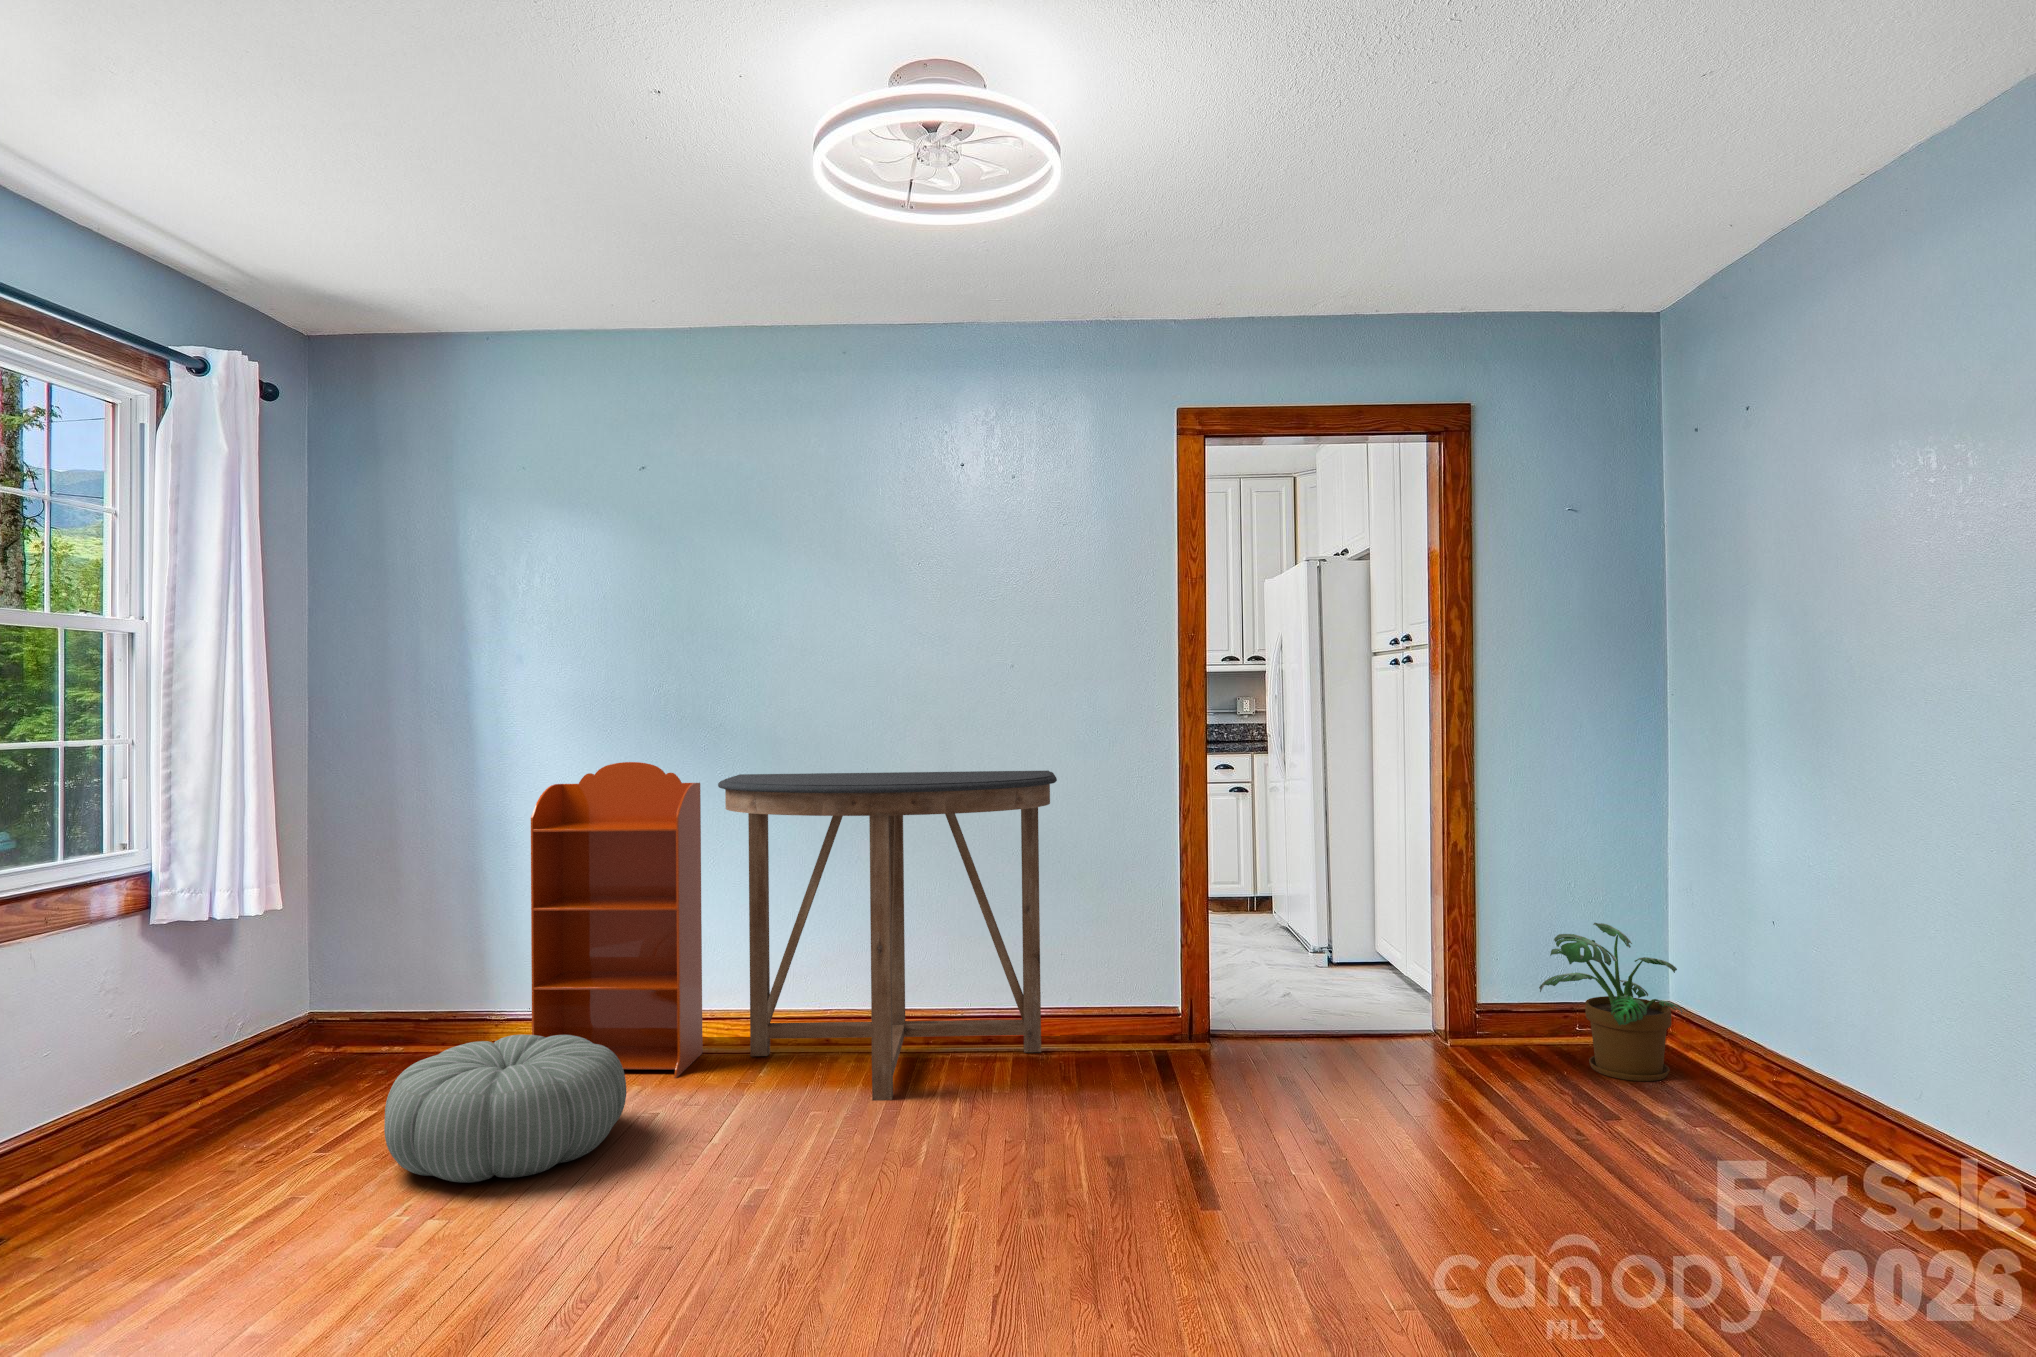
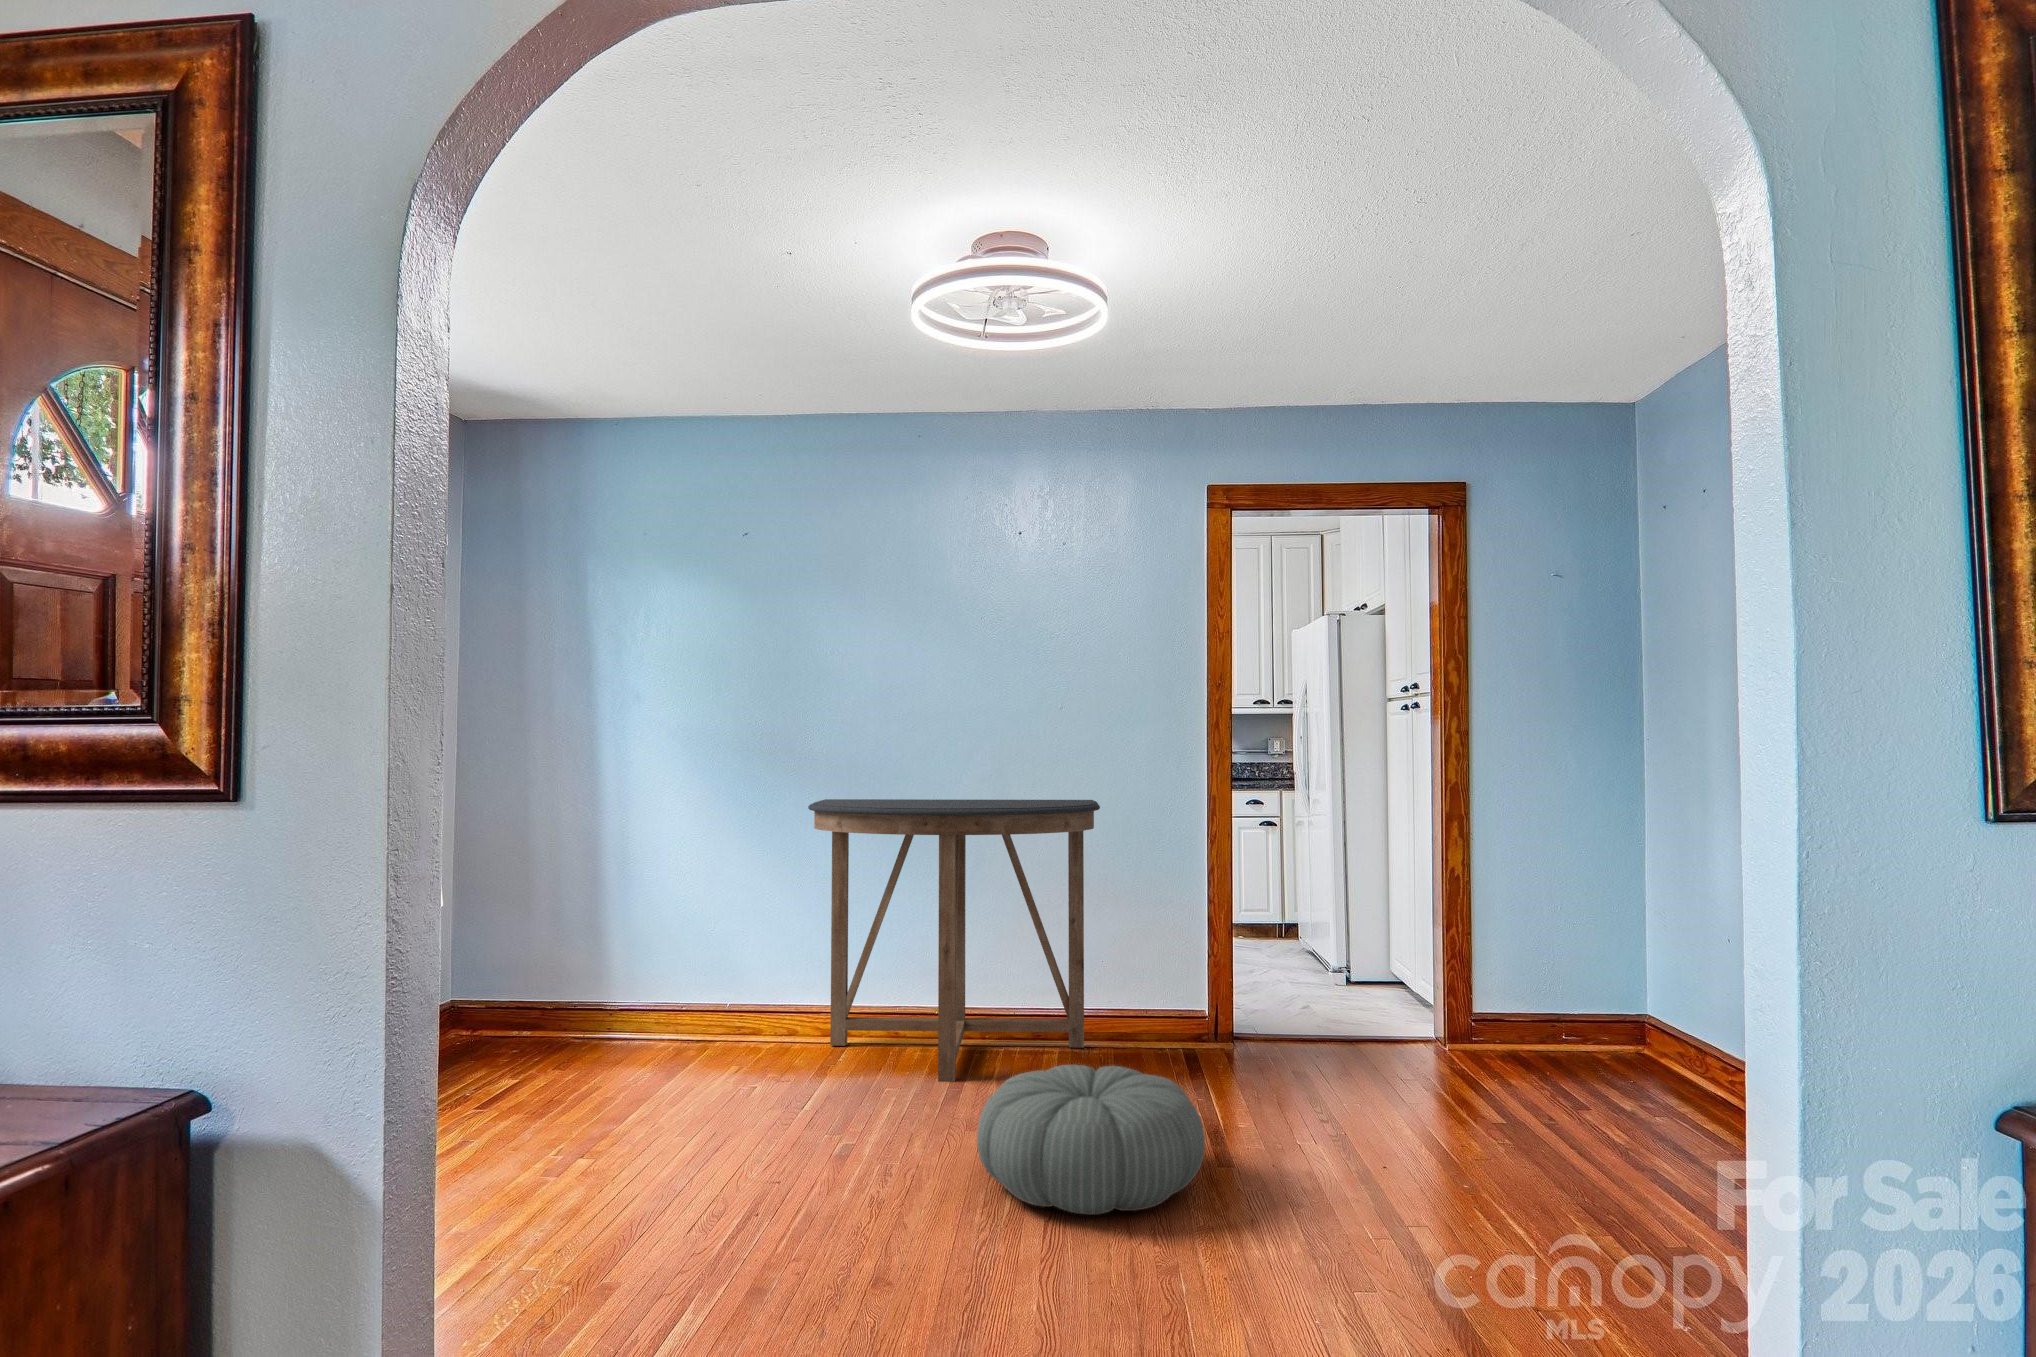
bookcase: present [531,762,703,1078] -> none [641,787,791,1061]
potted plant: present [1539,923,1683,1081] -> none [1527,942,1653,1081]
pouf: present [384,1035,626,1183] -> present [977,1065,1205,1215]

